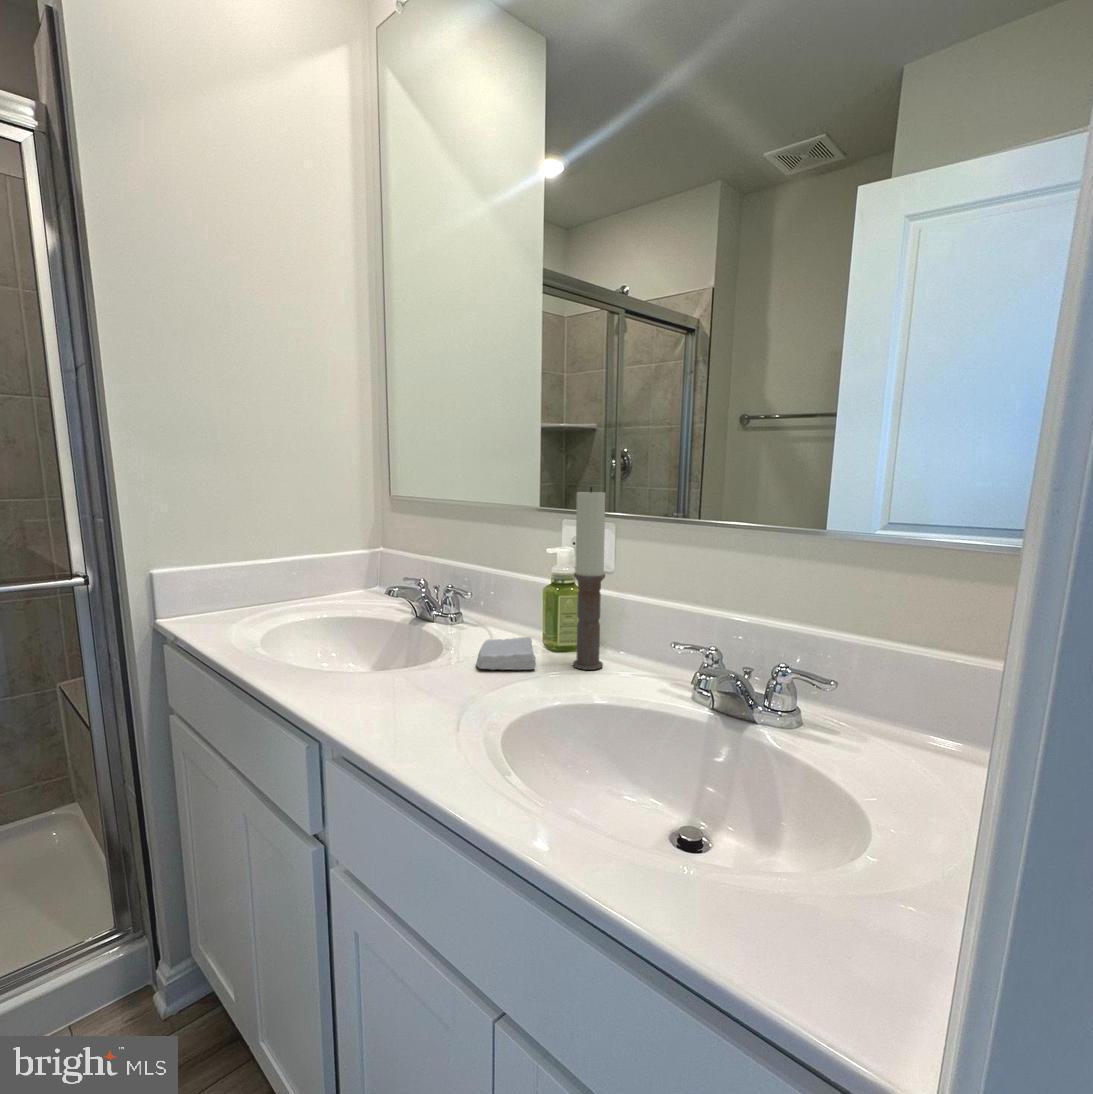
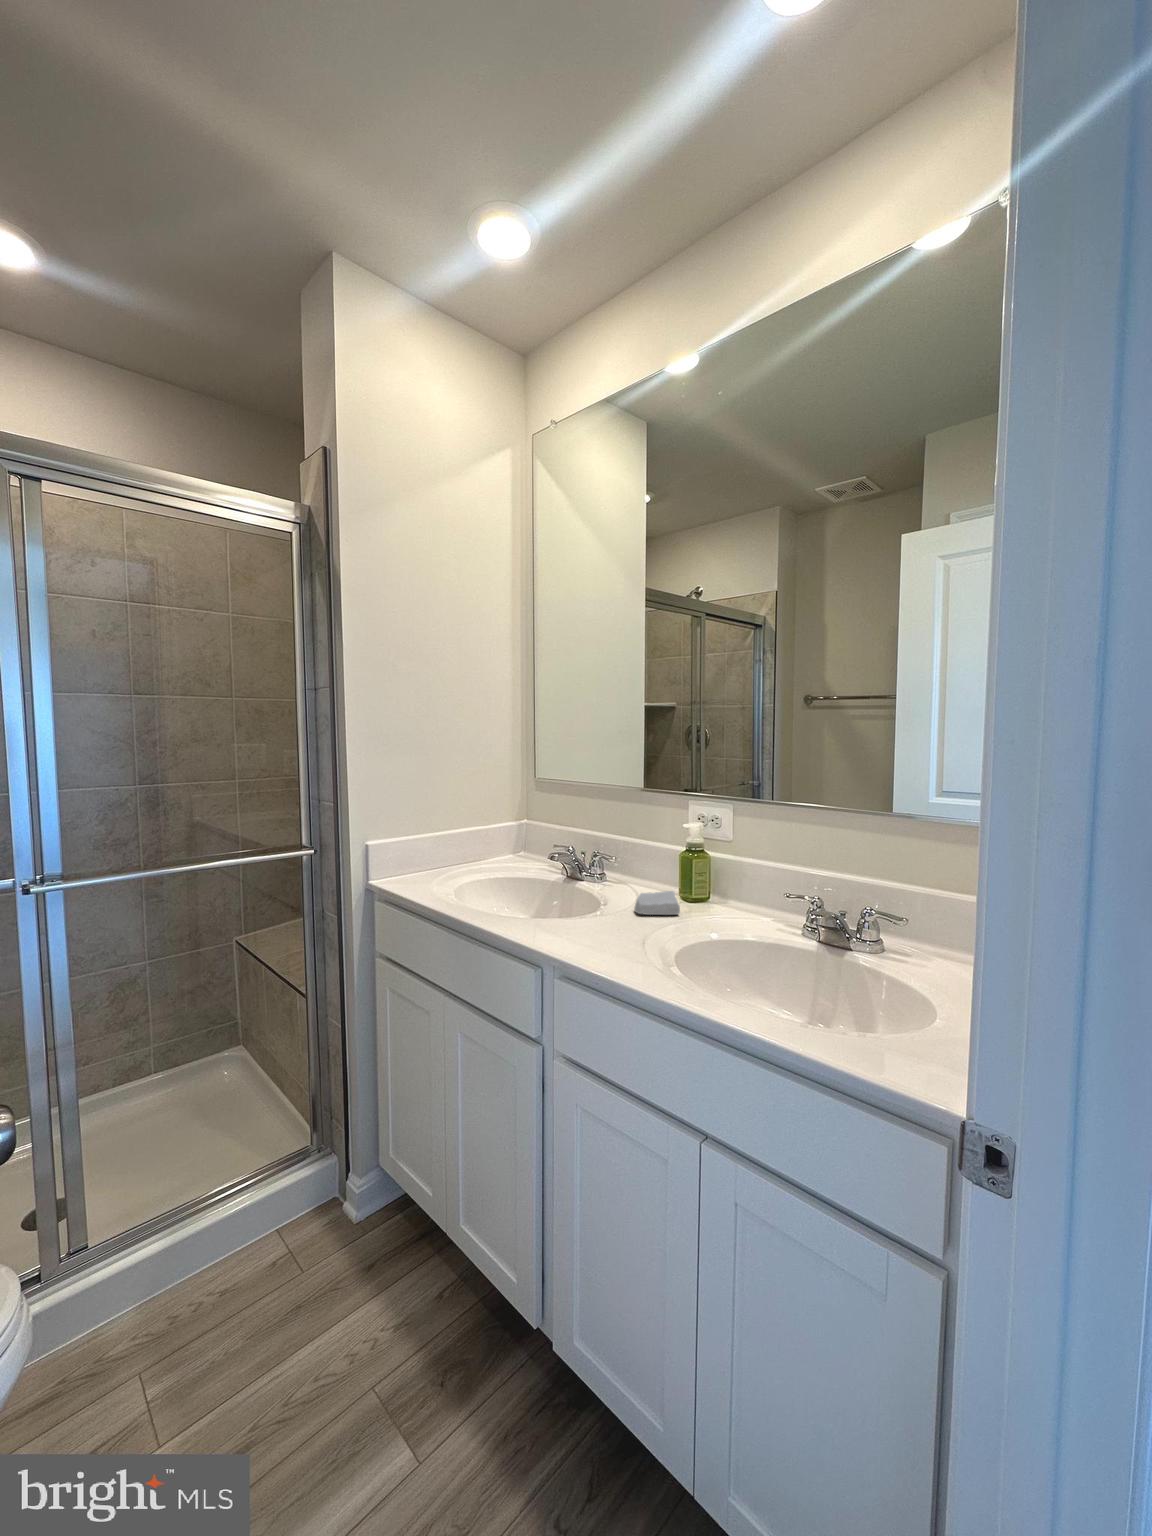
candle: present [573,487,605,670] -> none [706,779,730,915]

